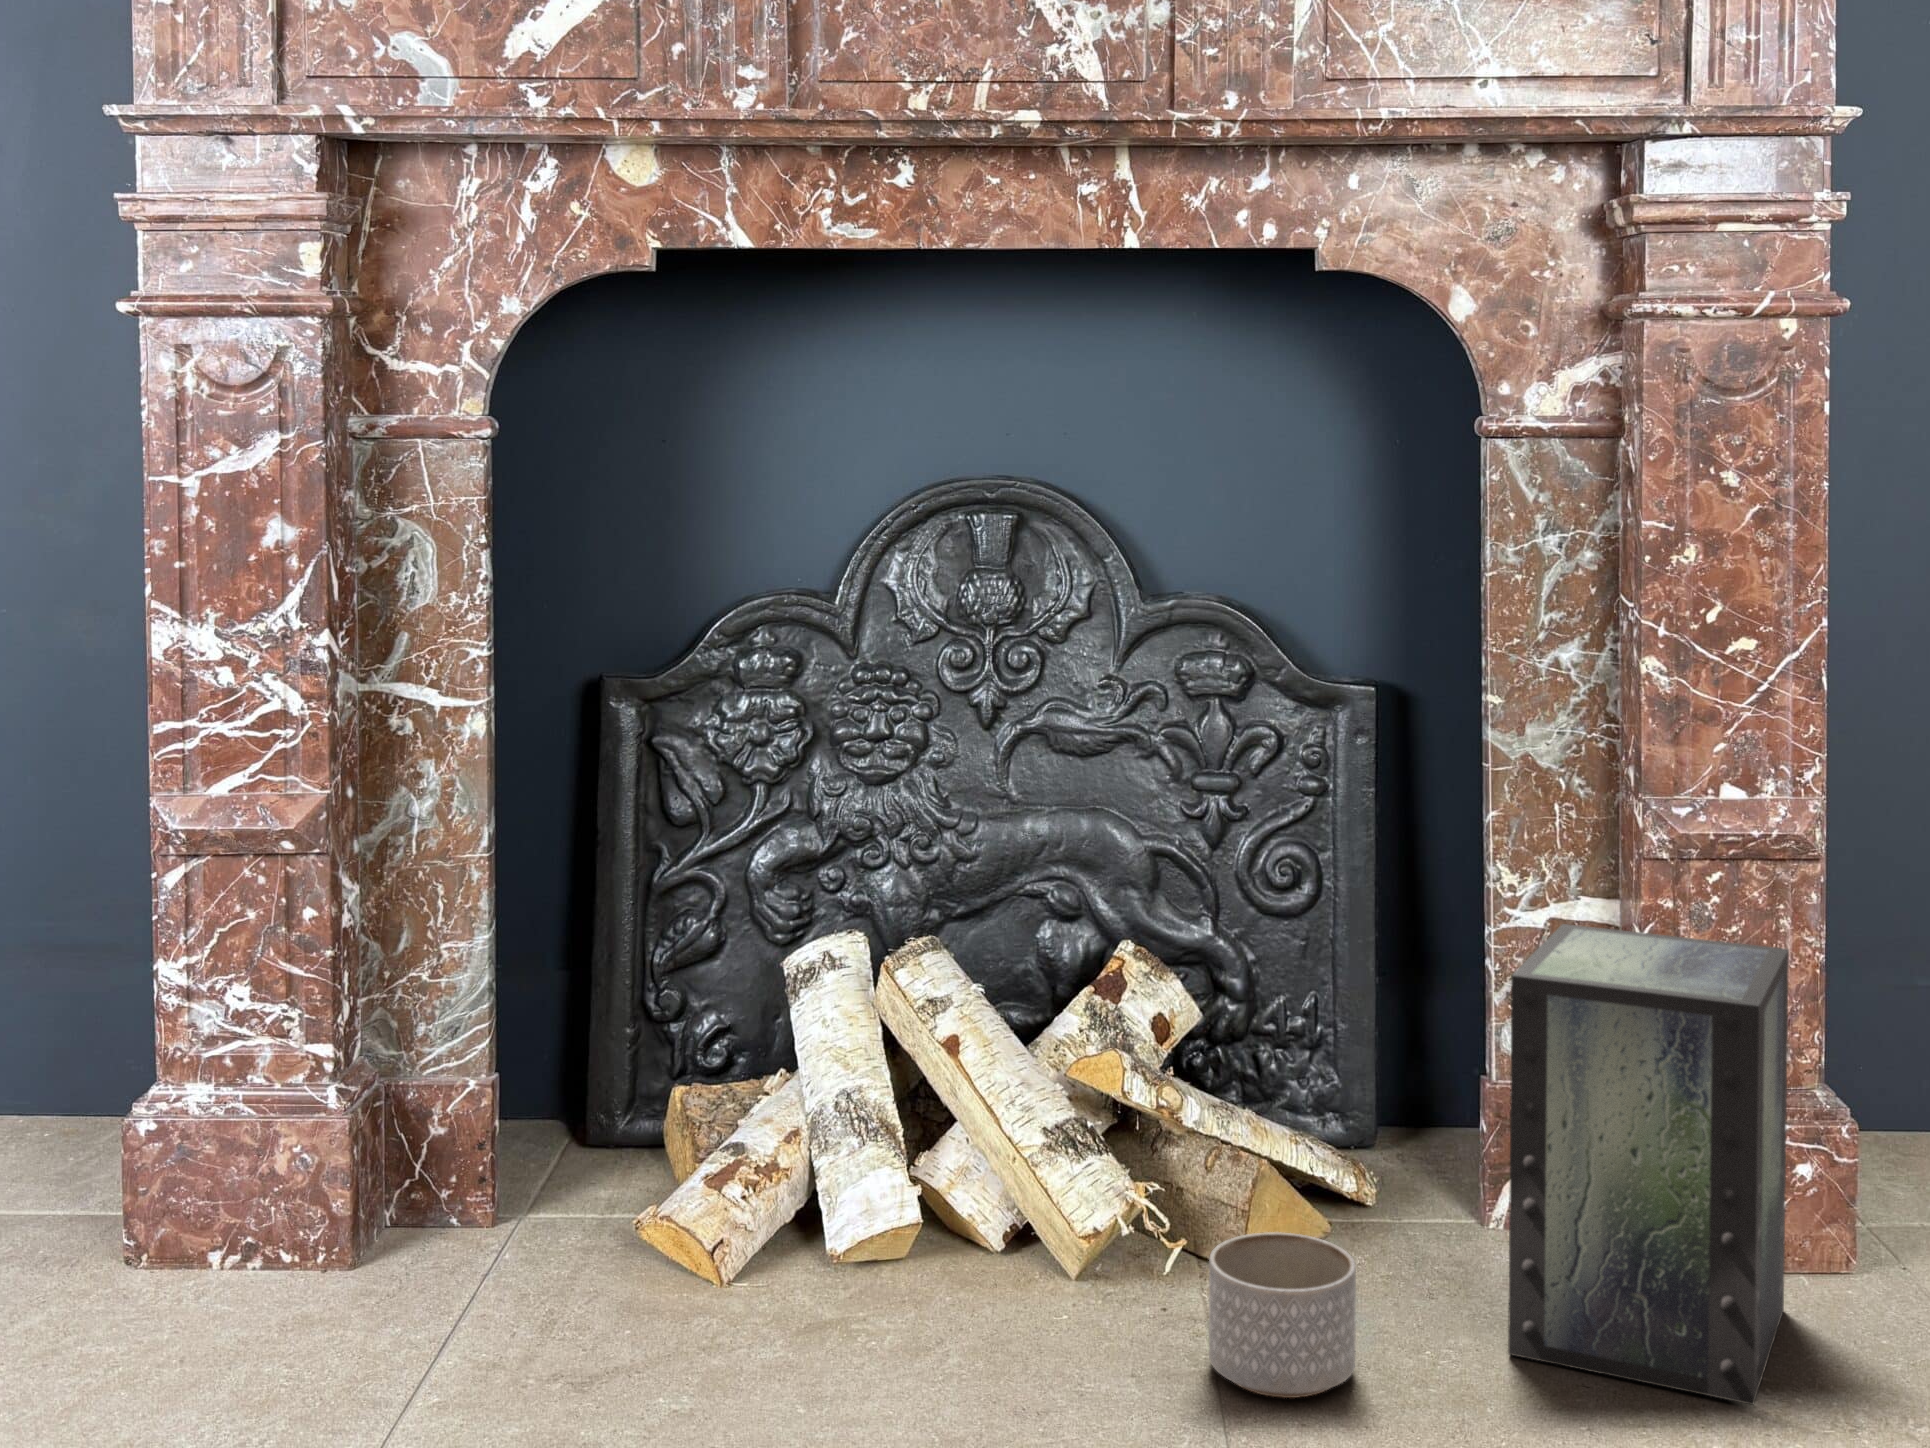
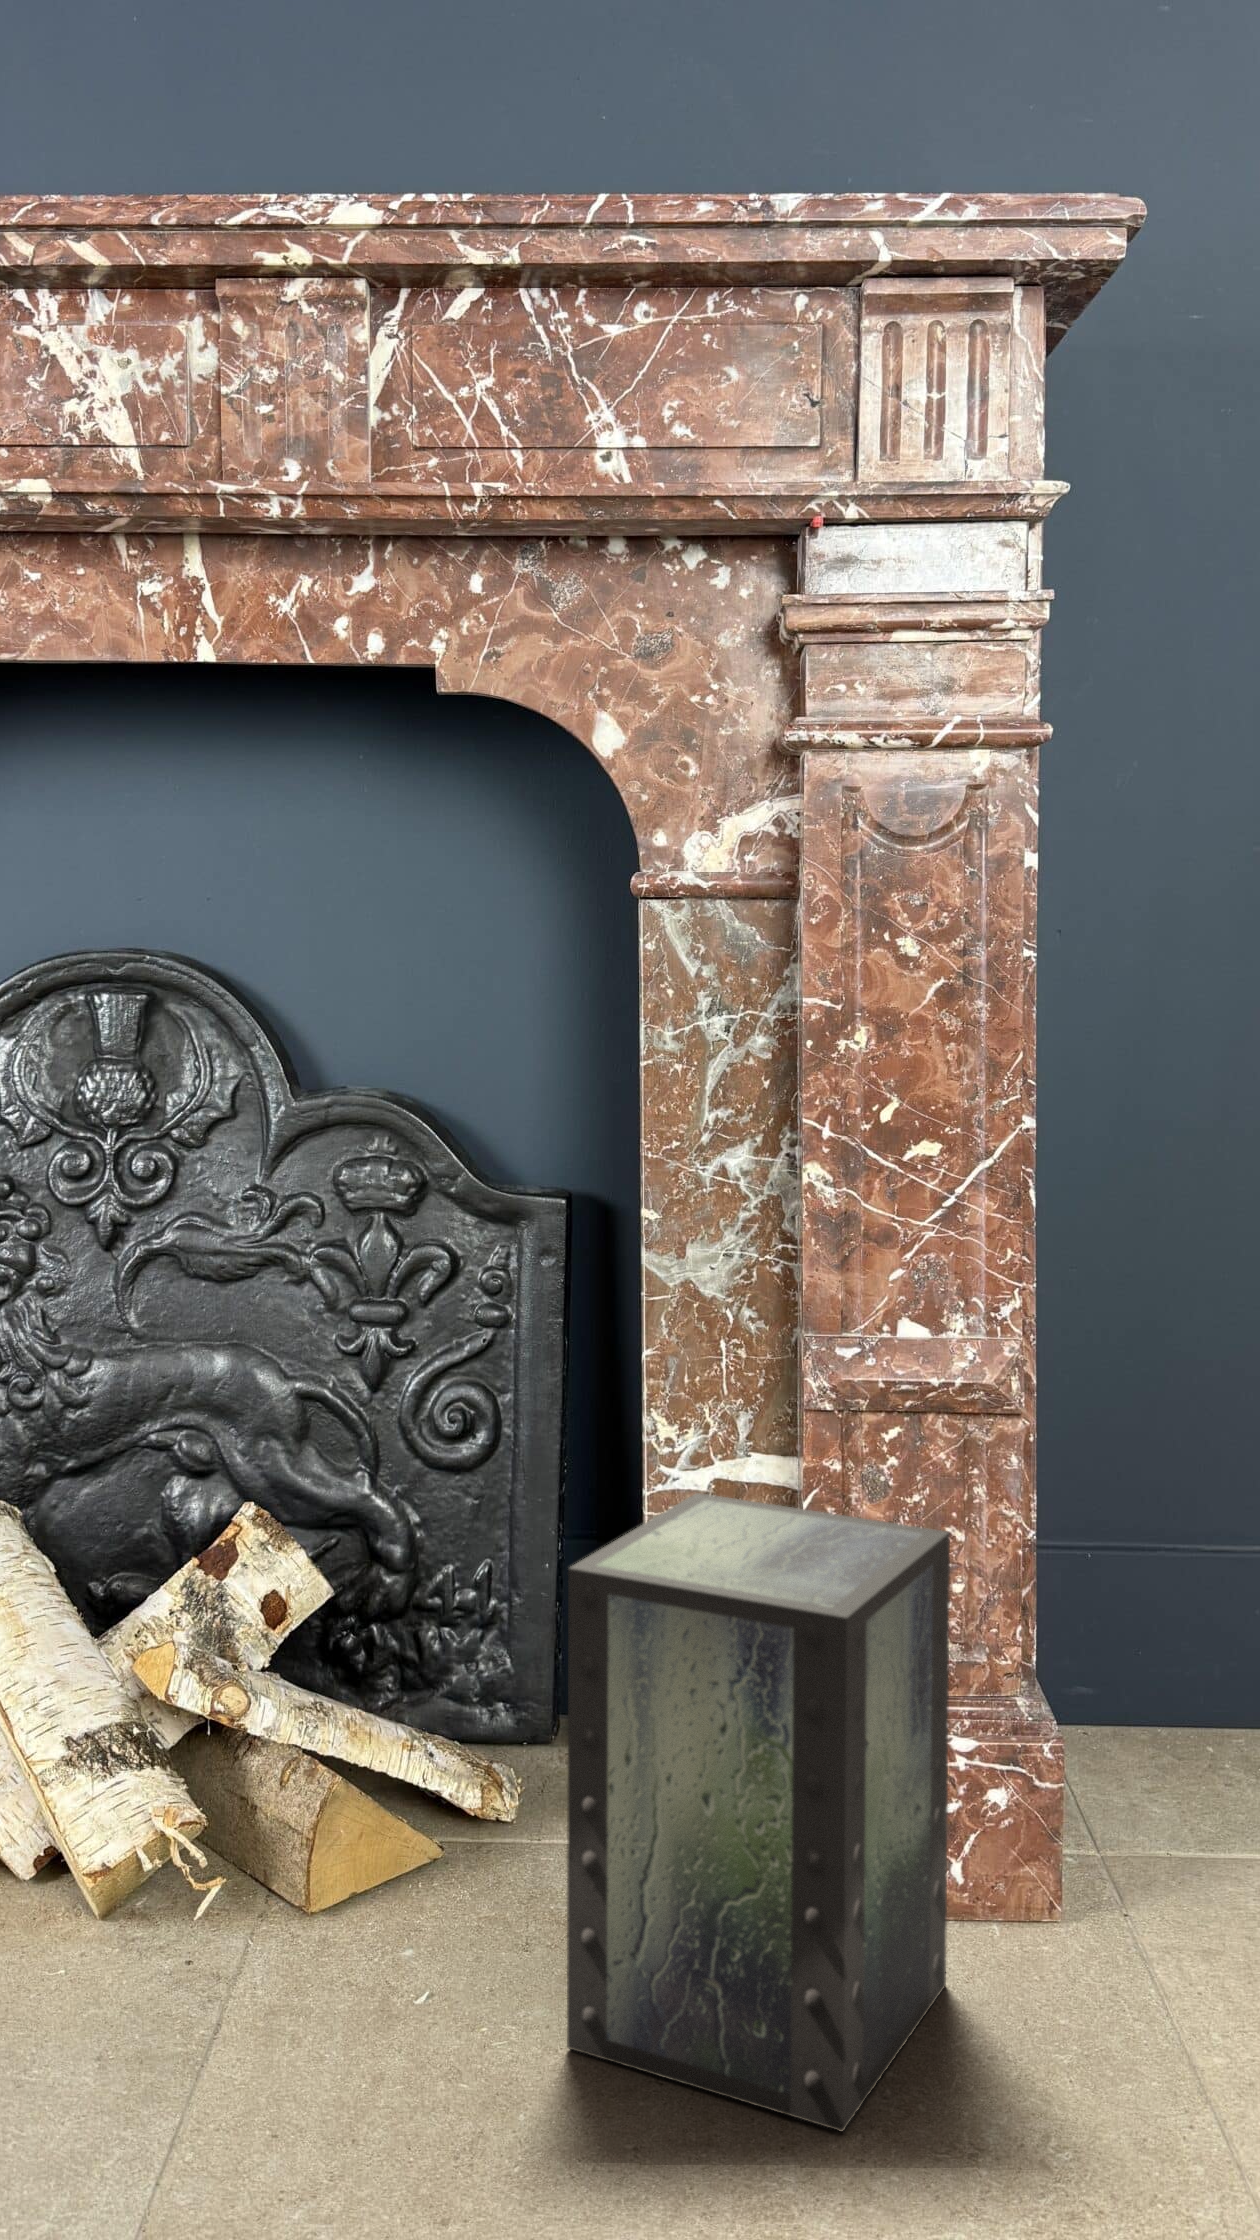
planter: present [1209,1232,1356,1398] -> none [174,1886,360,2112]

